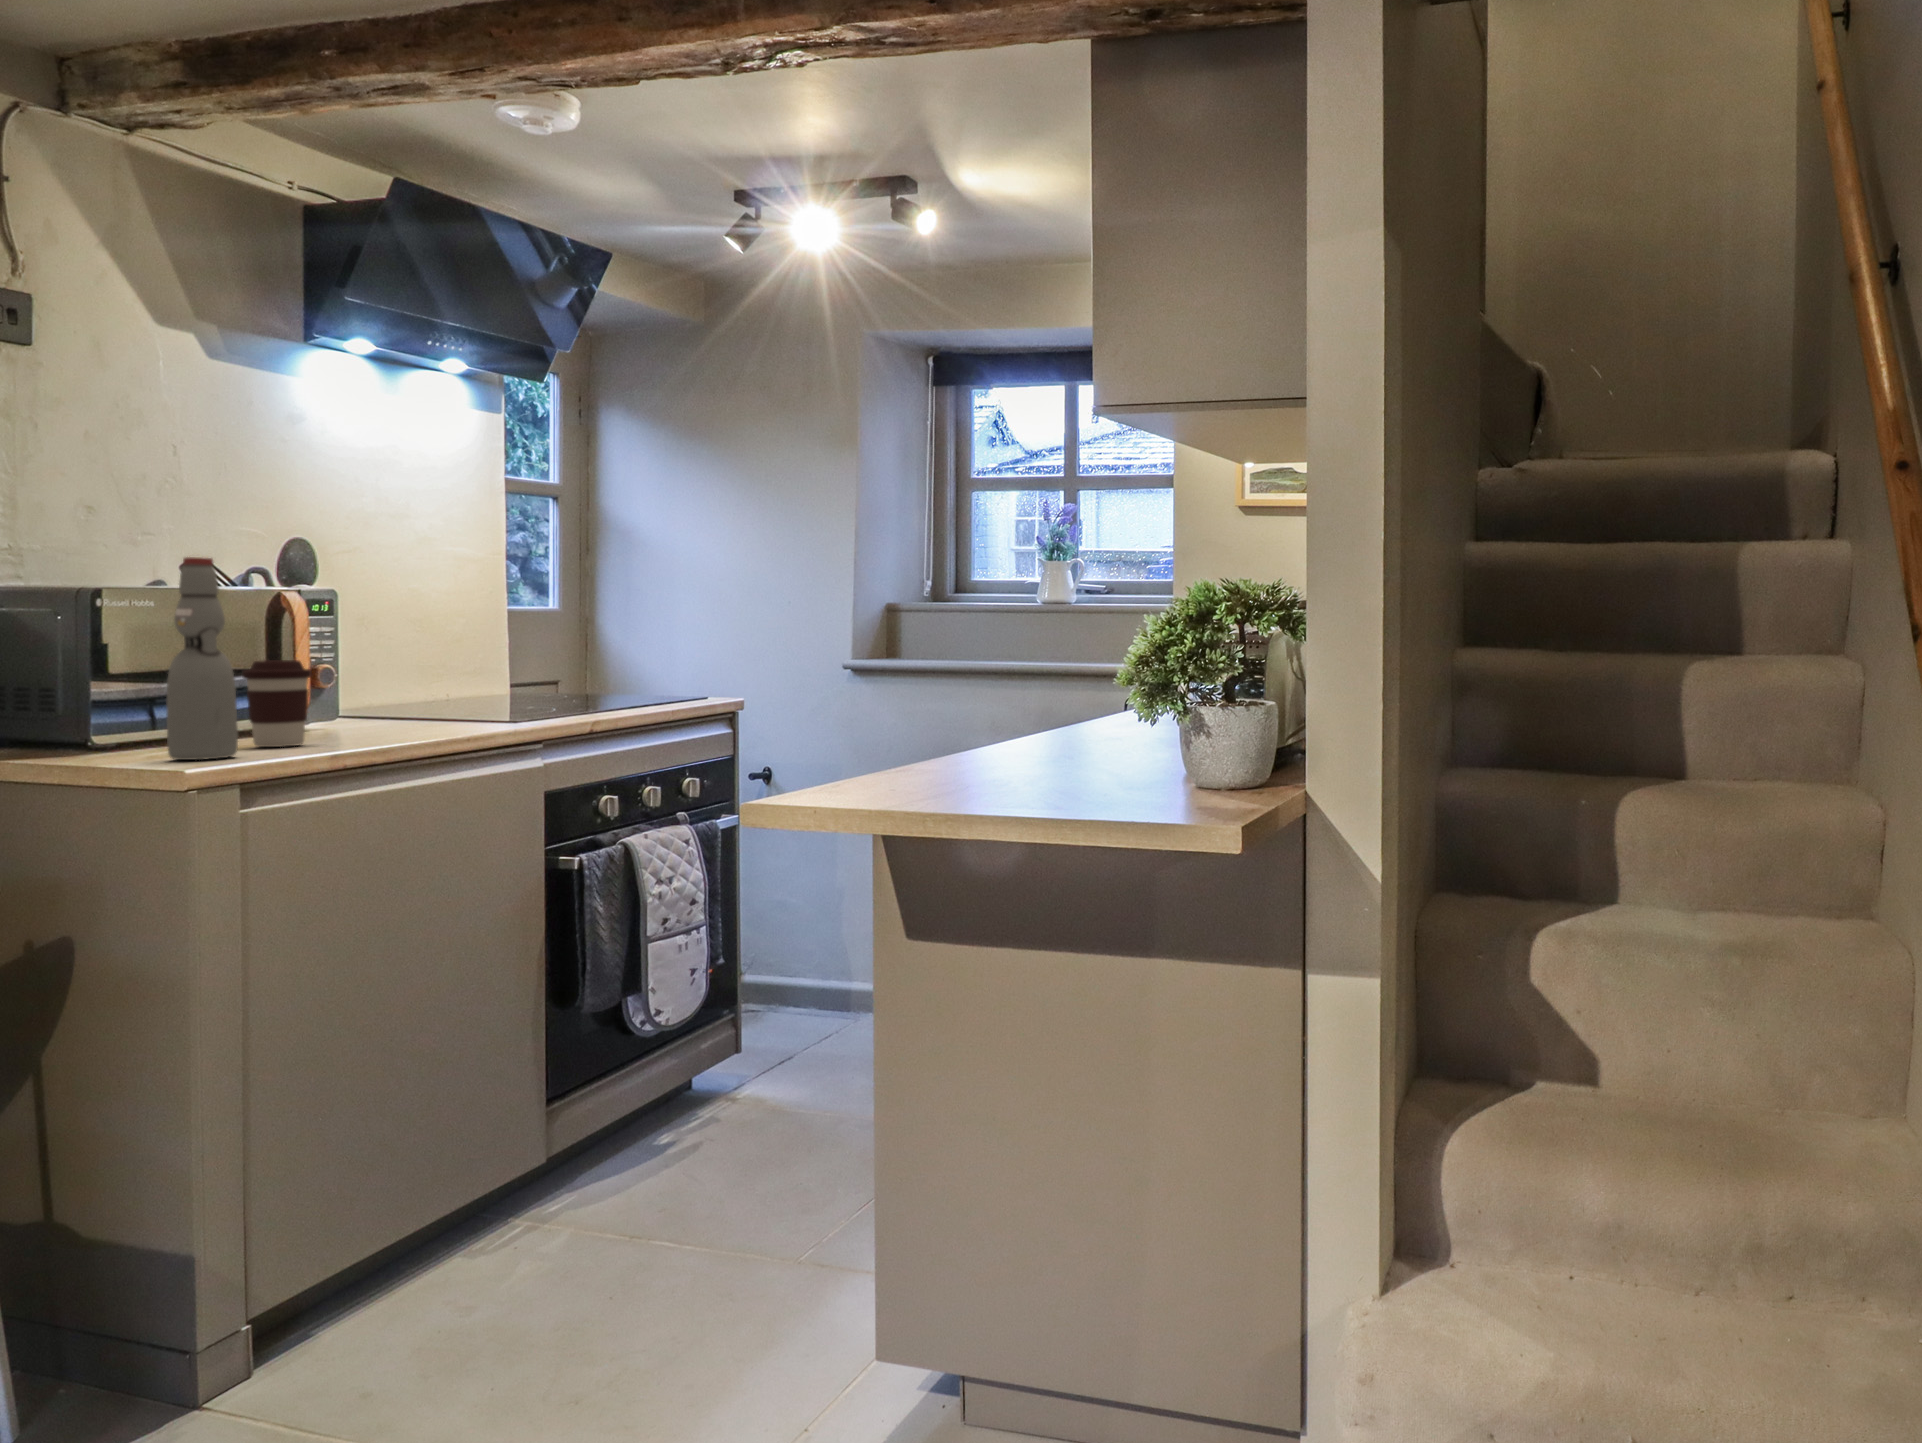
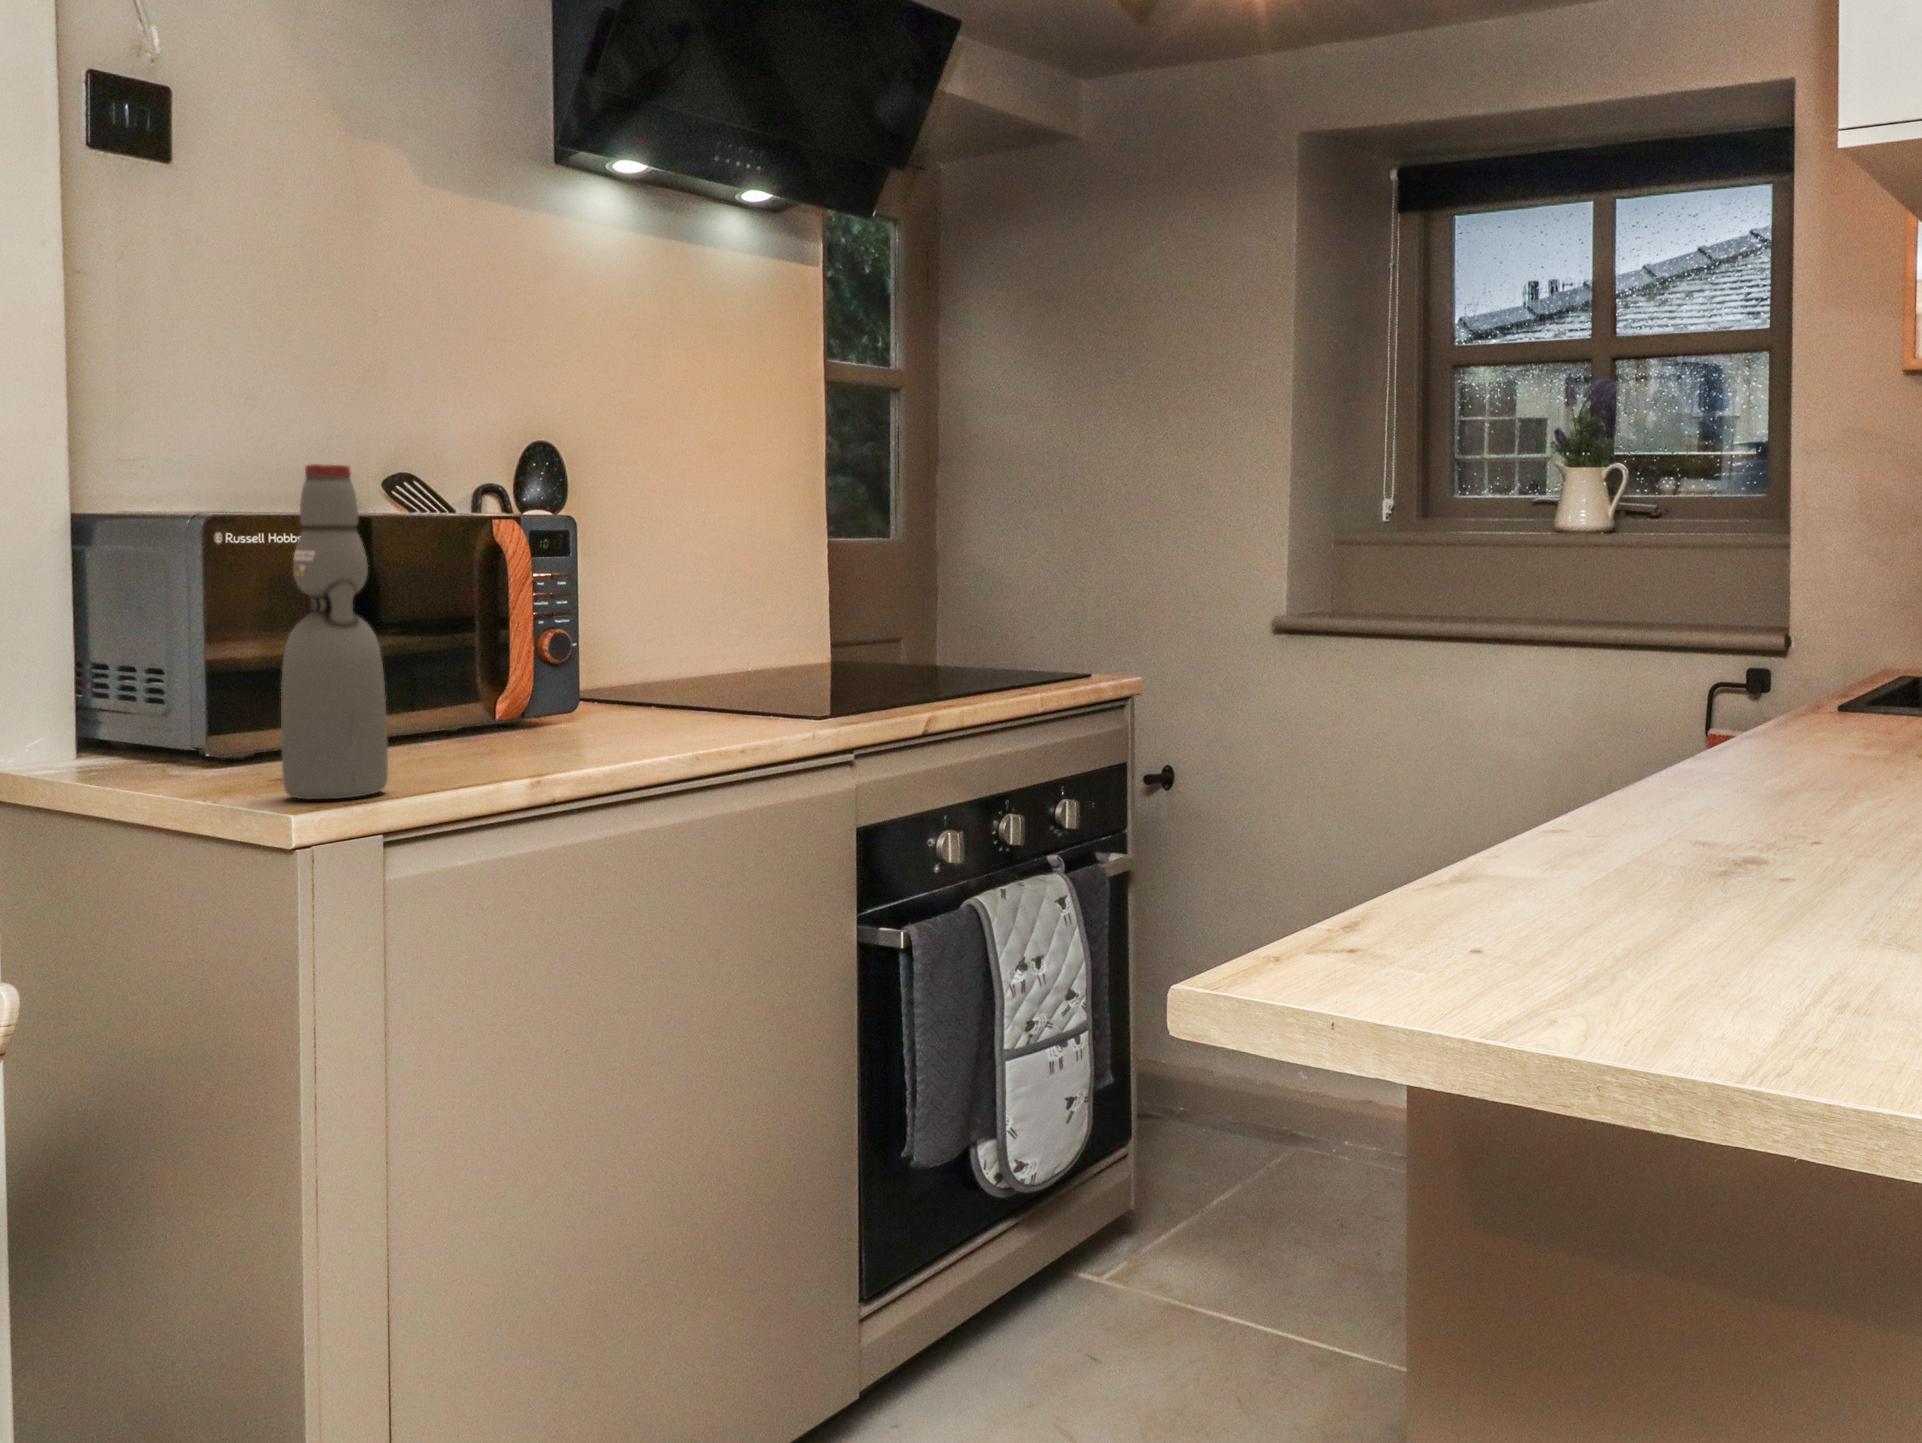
coffee cup: present [243,660,312,747] -> none [416,628,515,767]

